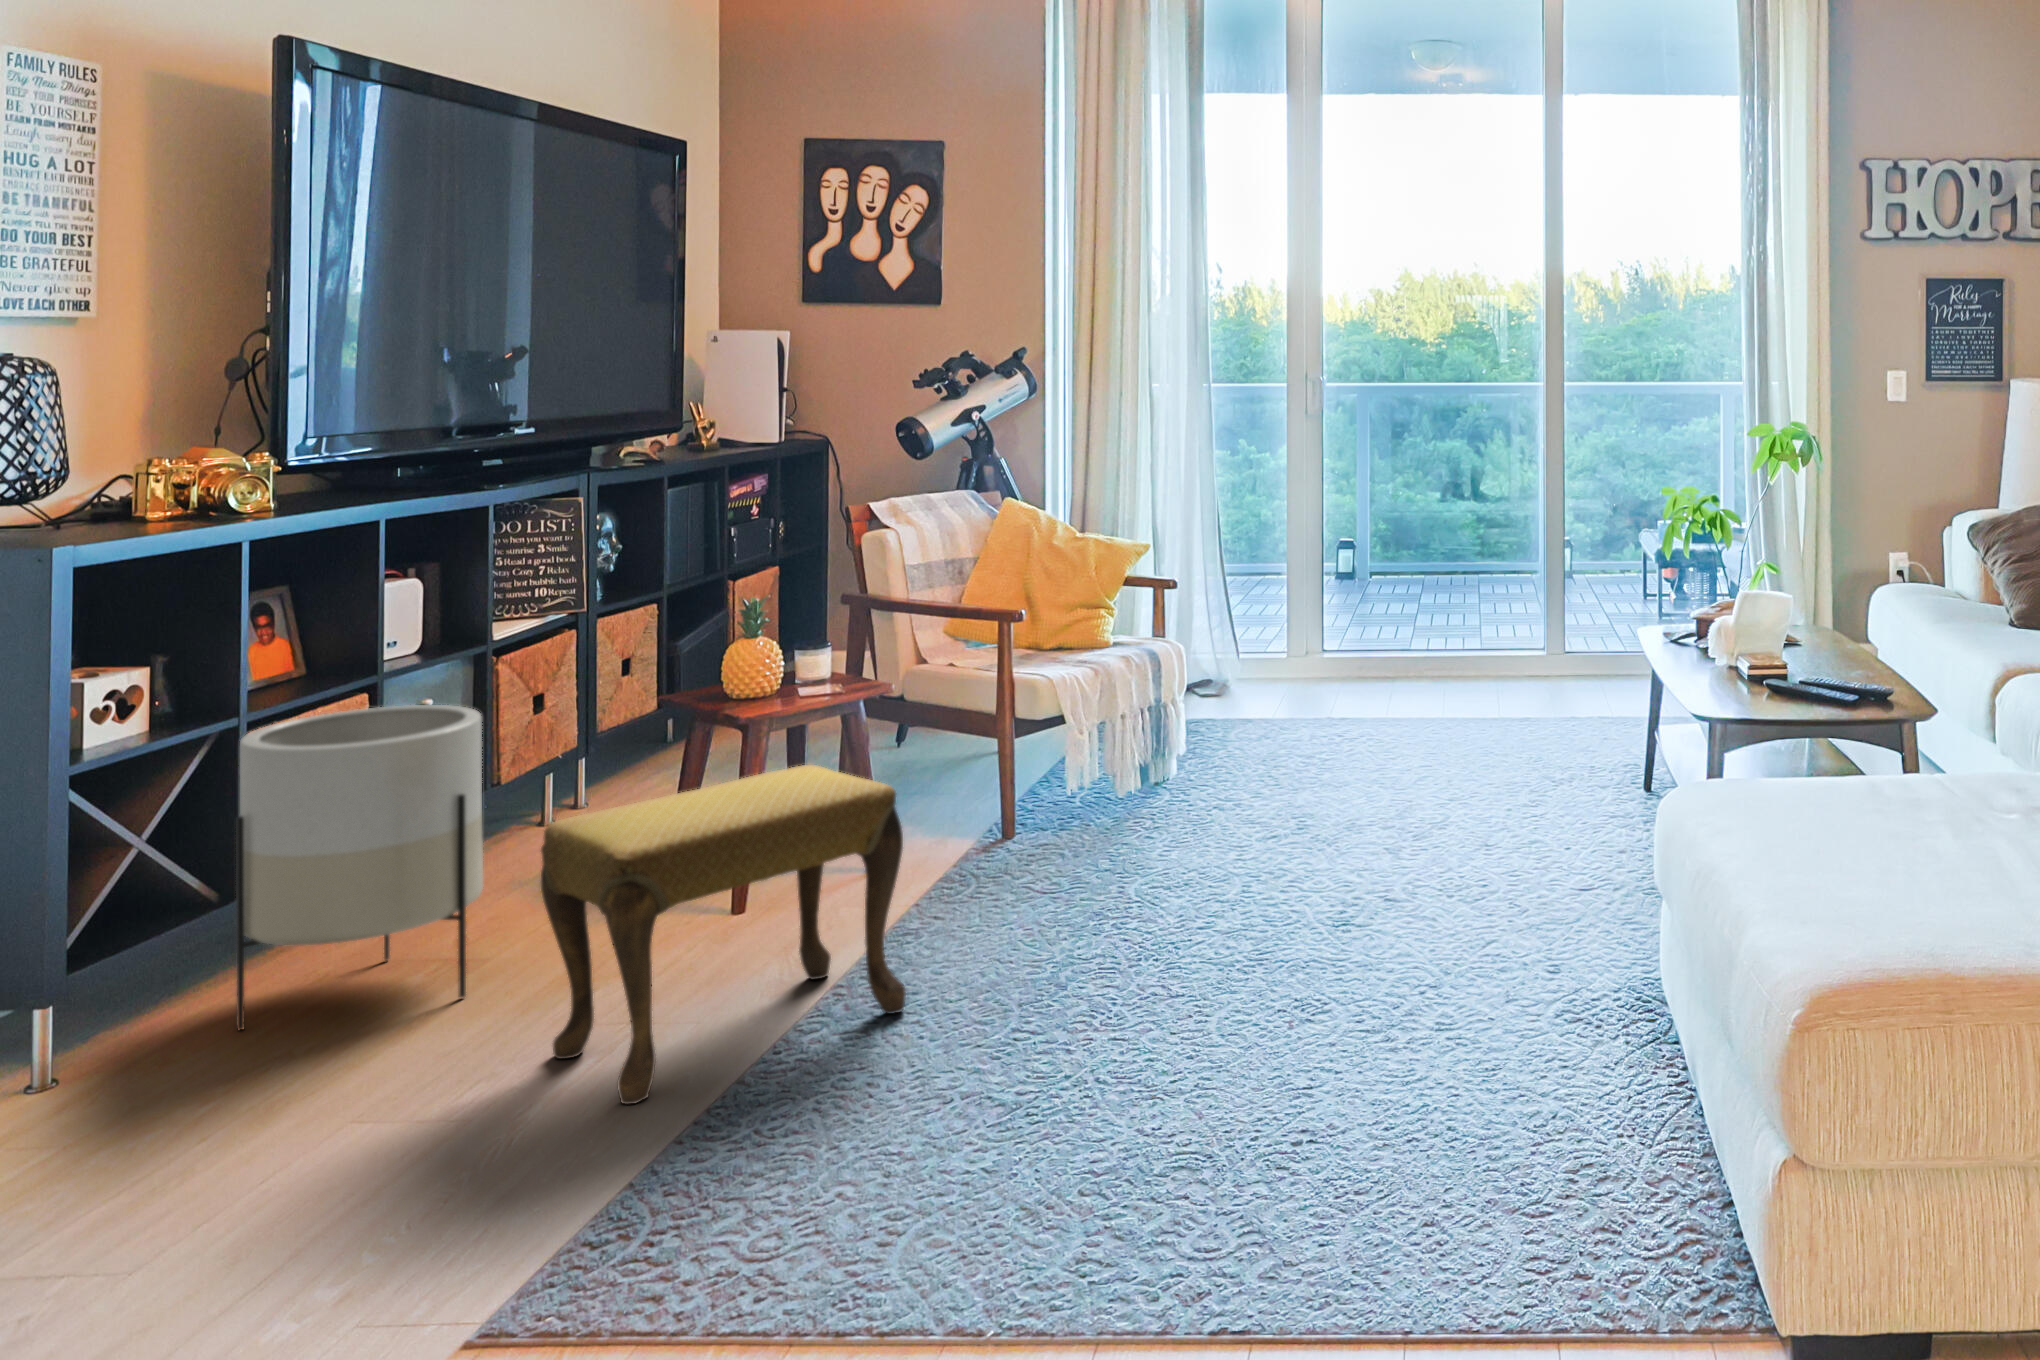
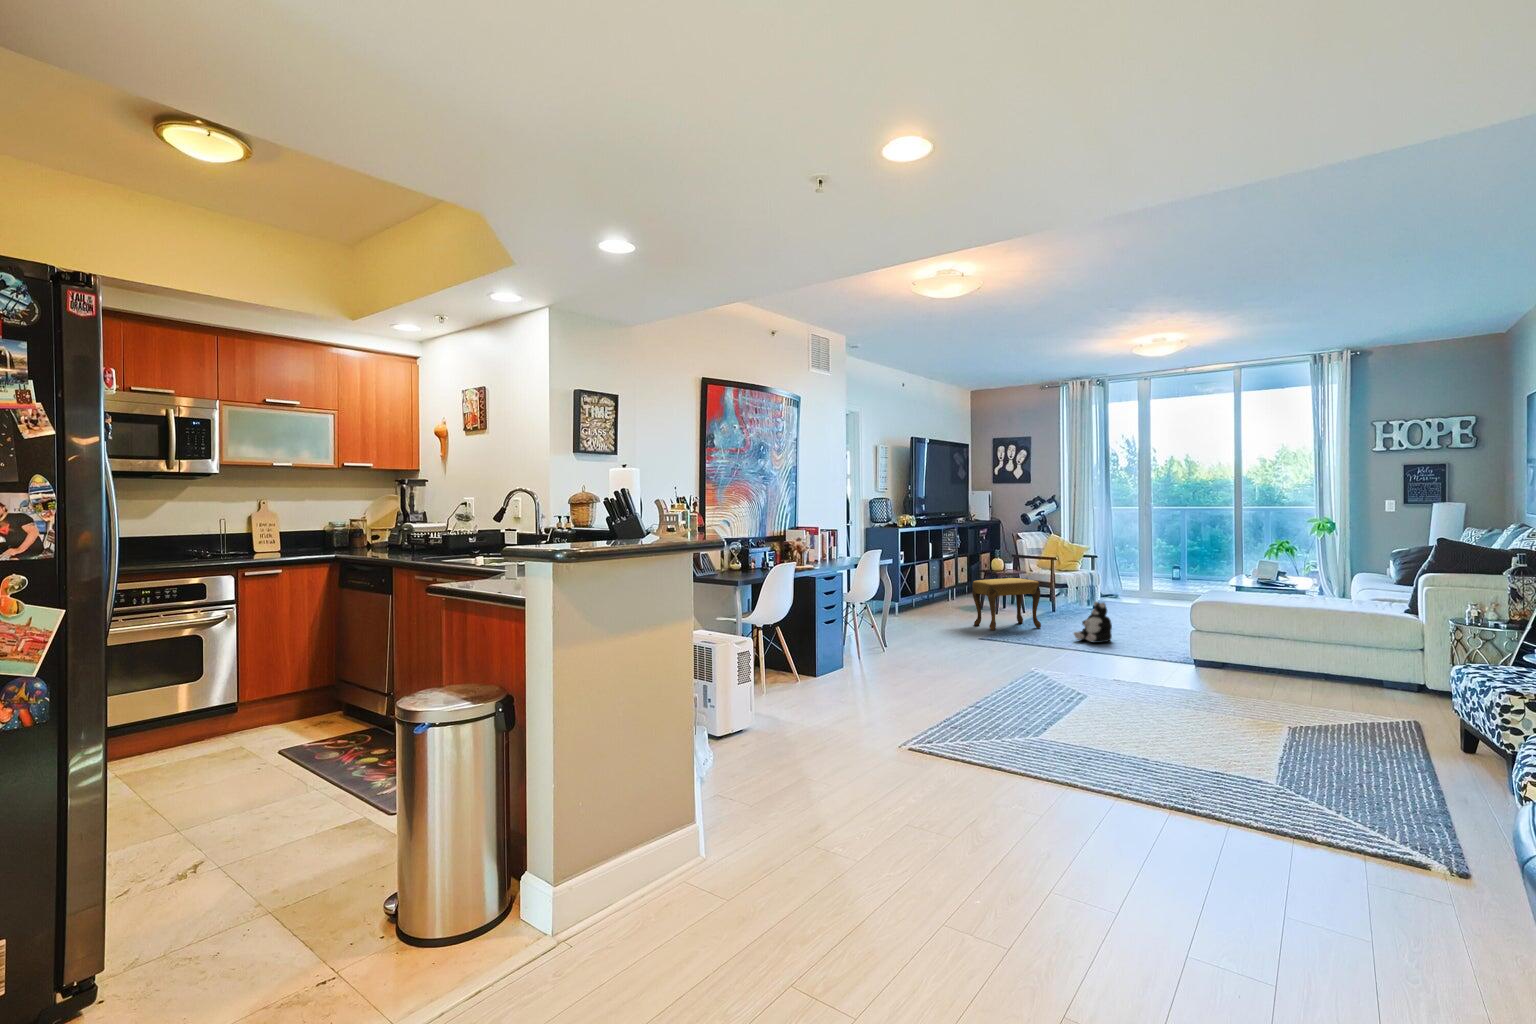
planter: present [236,705,483,1030] -> none [914,563,953,618]
plush toy: none [1042,896,1223,1136] -> present [1074,602,1112,643]

